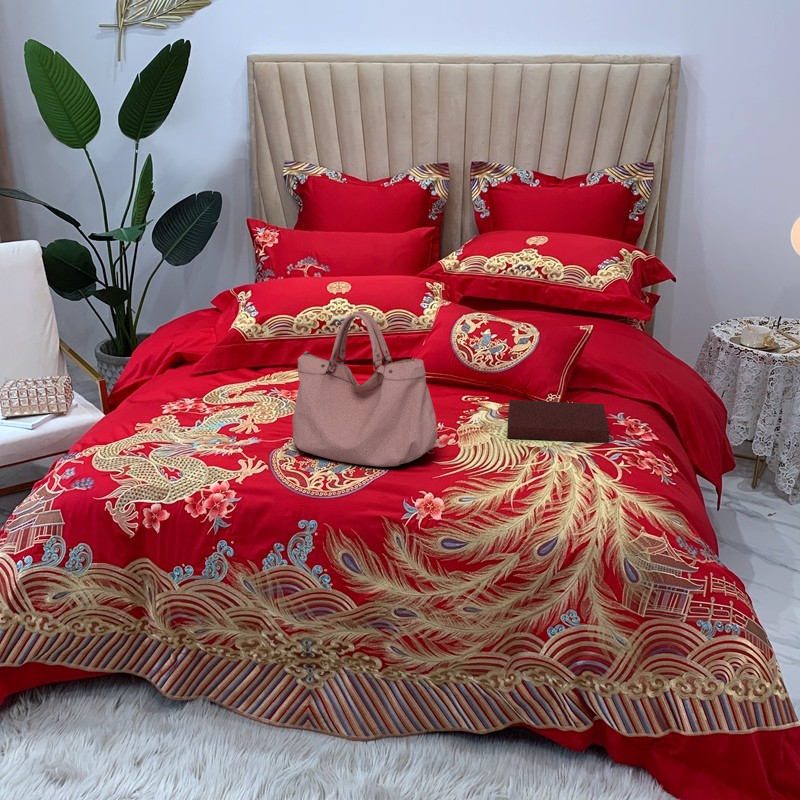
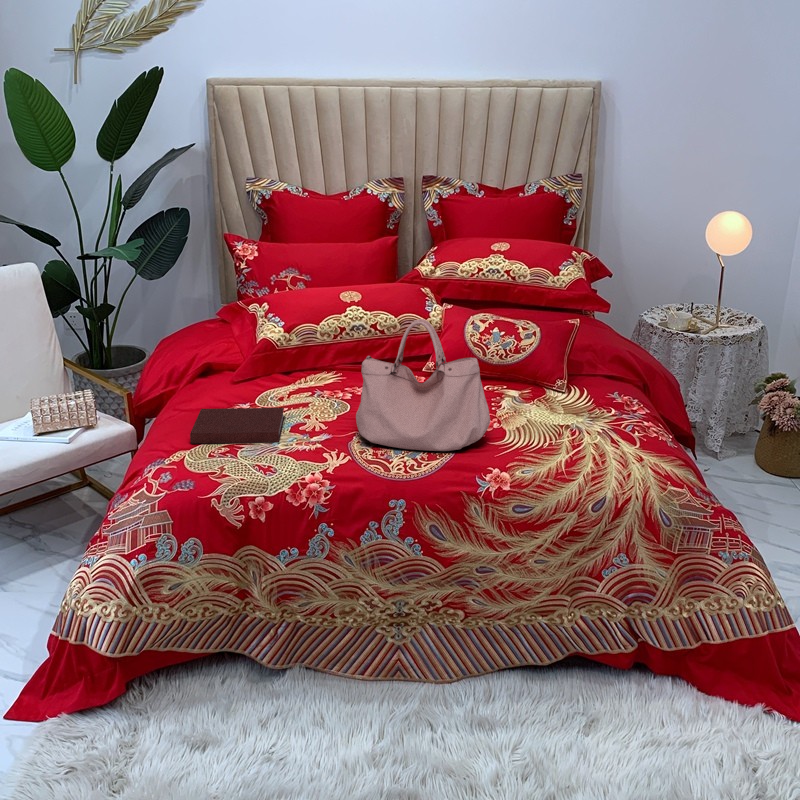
notebook: present [507,400,609,443] -> present [190,408,285,444]

